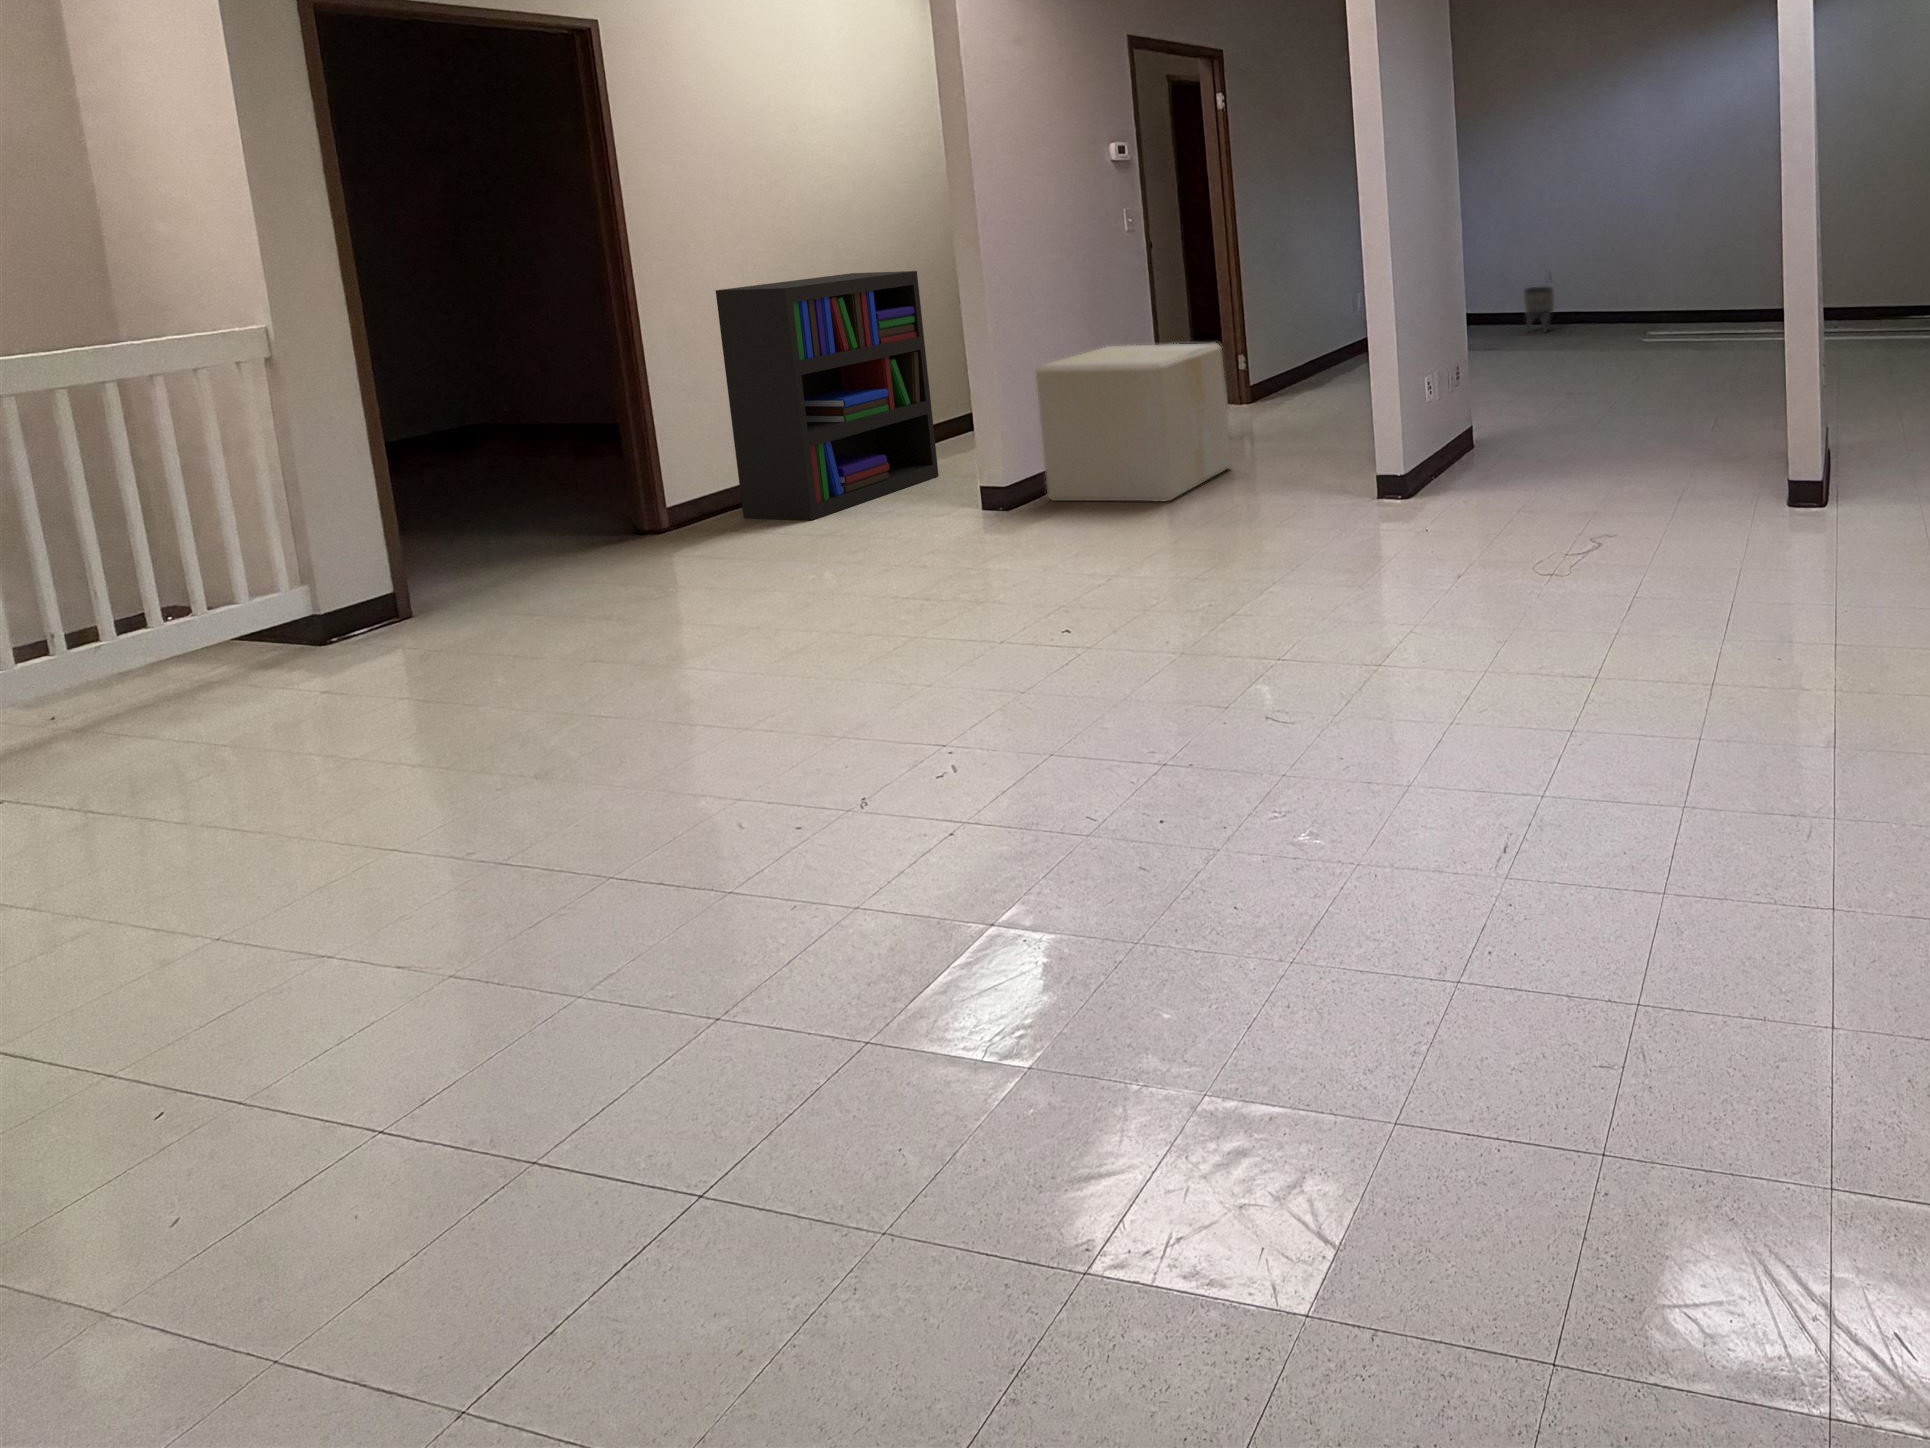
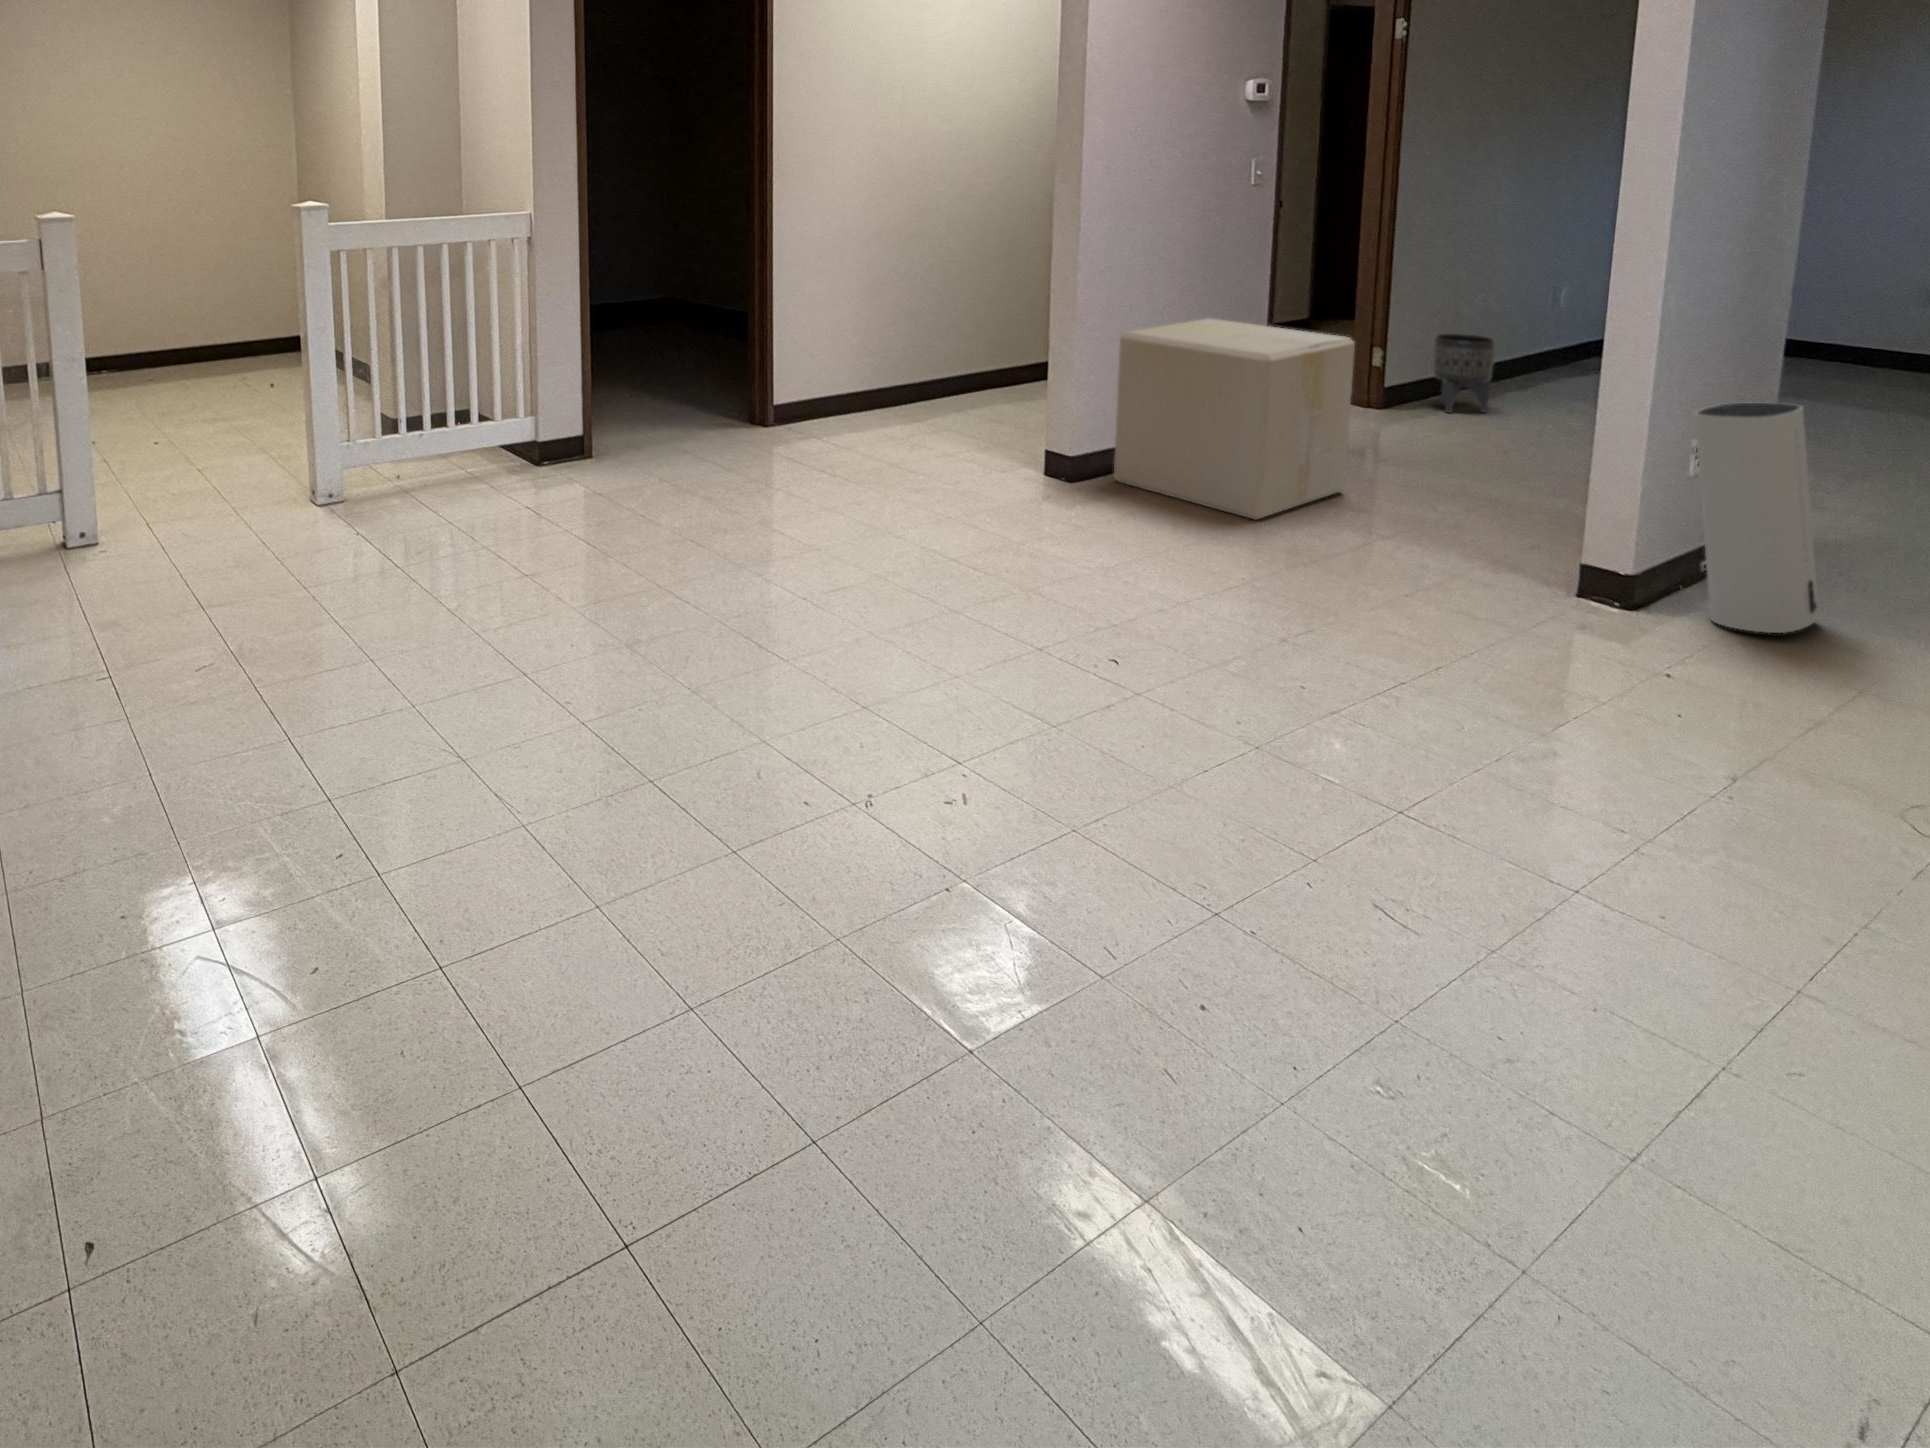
bookshelf: present [716,271,939,520] -> none [834,206,1015,444]
planter: present [1523,287,1554,332] -> present [1433,334,1496,413]
air purifier: none [1423,341,1502,491] -> present [1692,403,1819,633]

